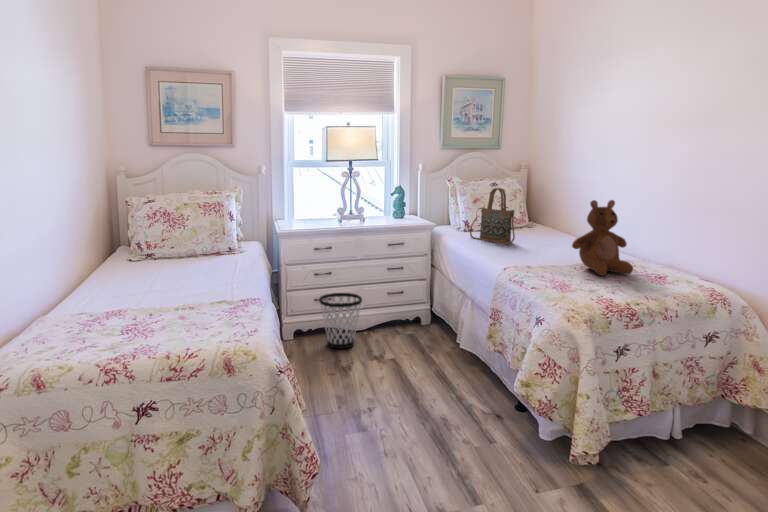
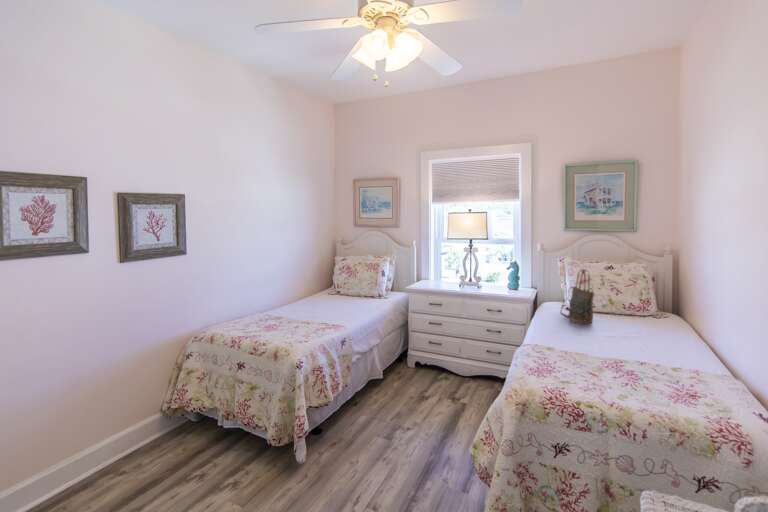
teddy bear: present [572,200,633,275] -> none [592,290,663,376]
wastebasket: present [319,293,362,349] -> none [419,341,453,386]

